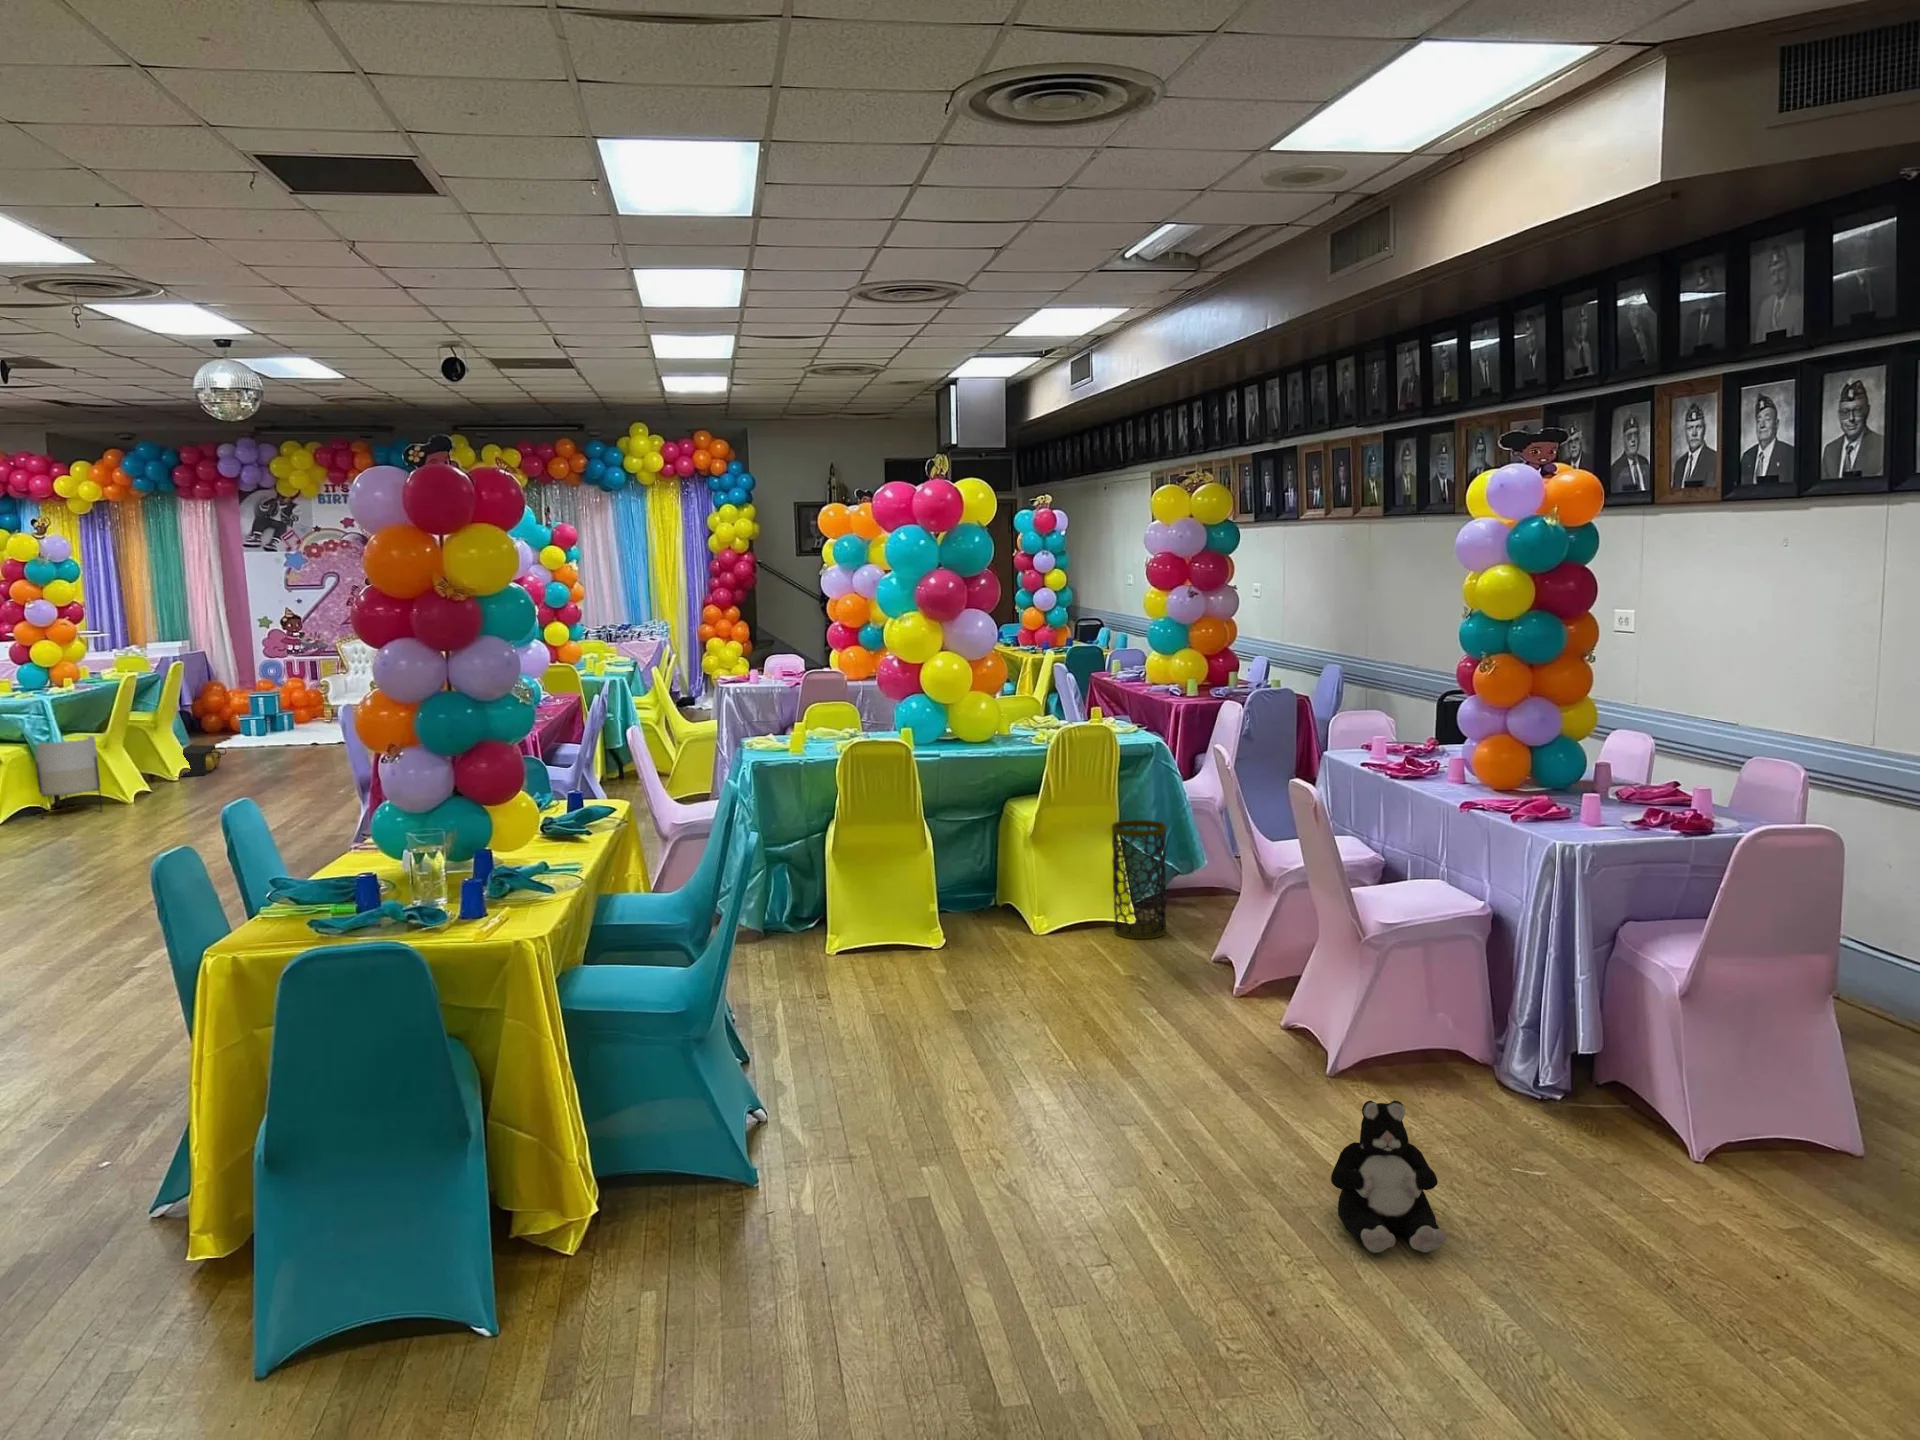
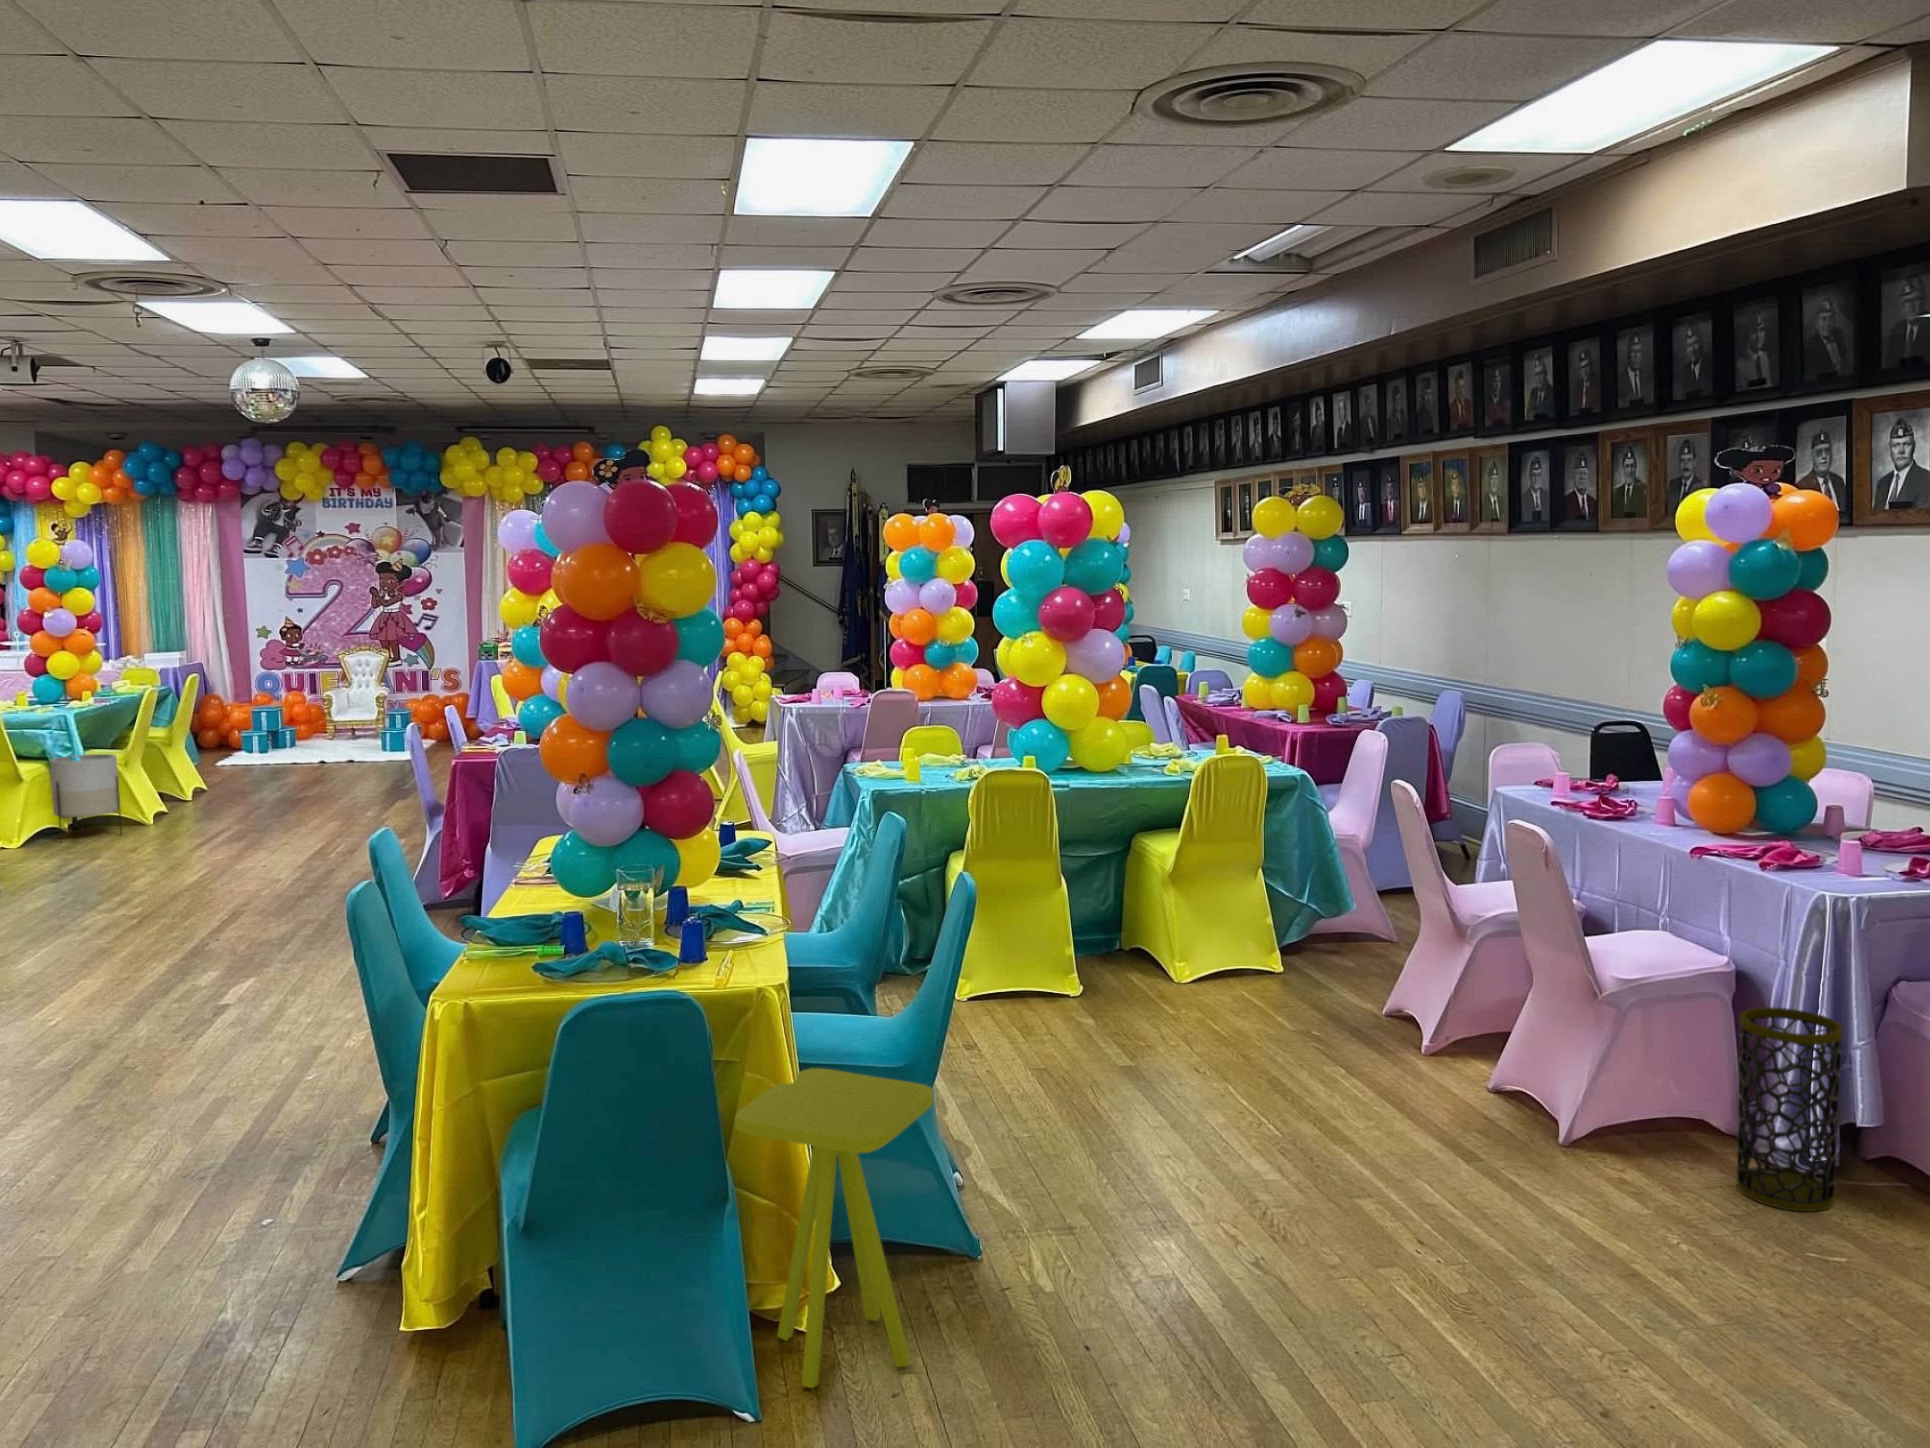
speaker: present [183,745,226,776] -> none [189,764,238,797]
trash can: present [1112,820,1166,939] -> present [1737,1007,1843,1212]
side table: none [483,1011,680,1302] -> present [735,1068,934,1388]
plush toy: present [1331,1101,1447,1253] -> none [1629,1175,1773,1345]

